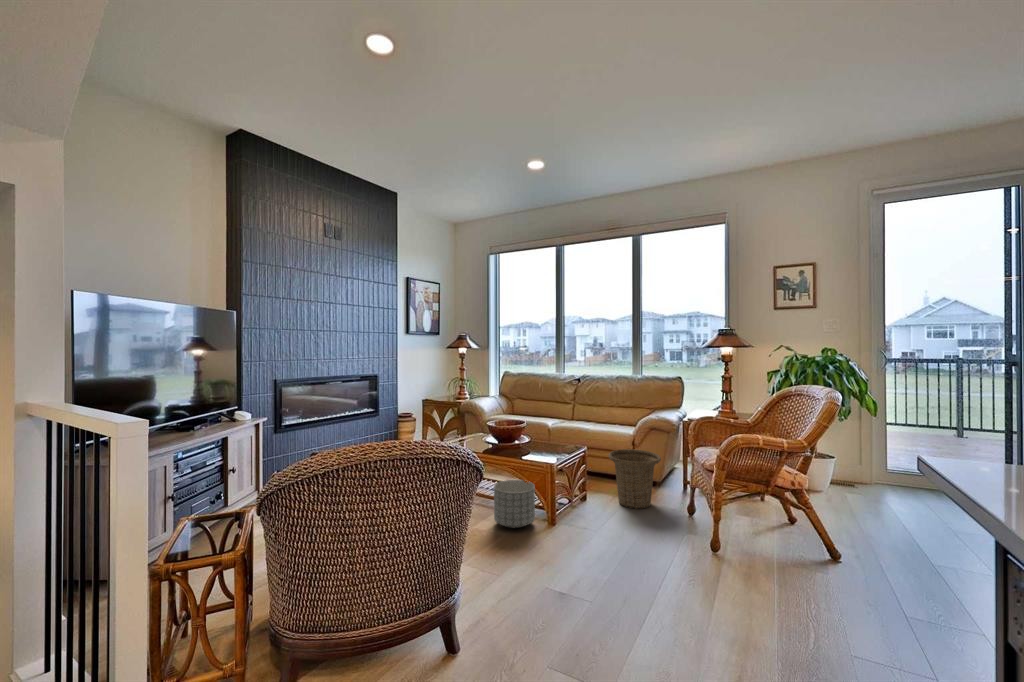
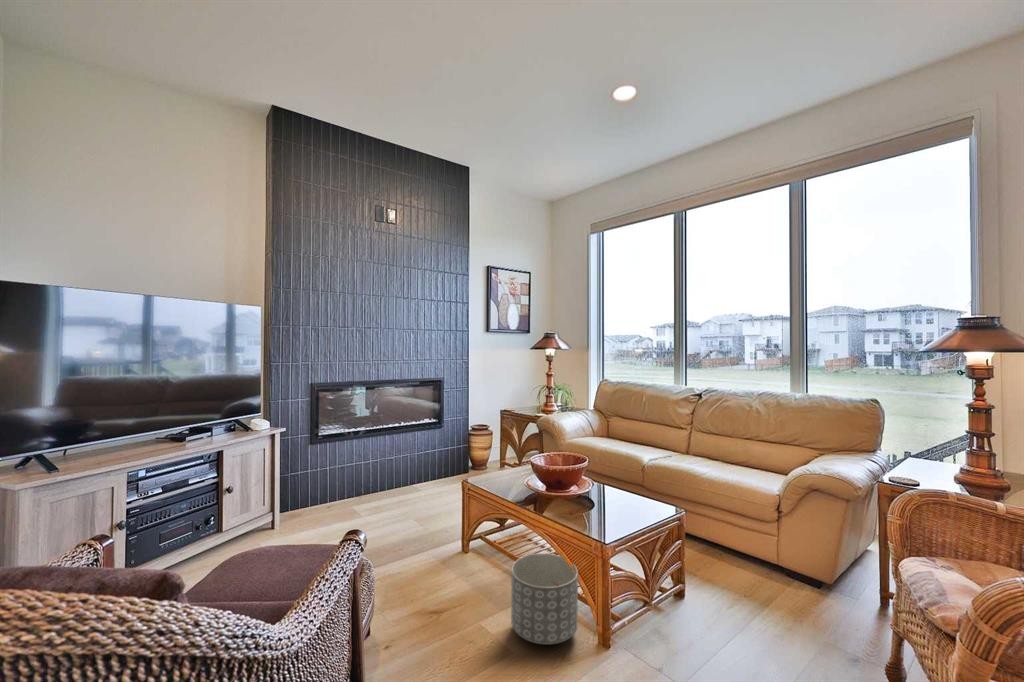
basket: present [608,449,661,509] -> none [724,522,829,643]

